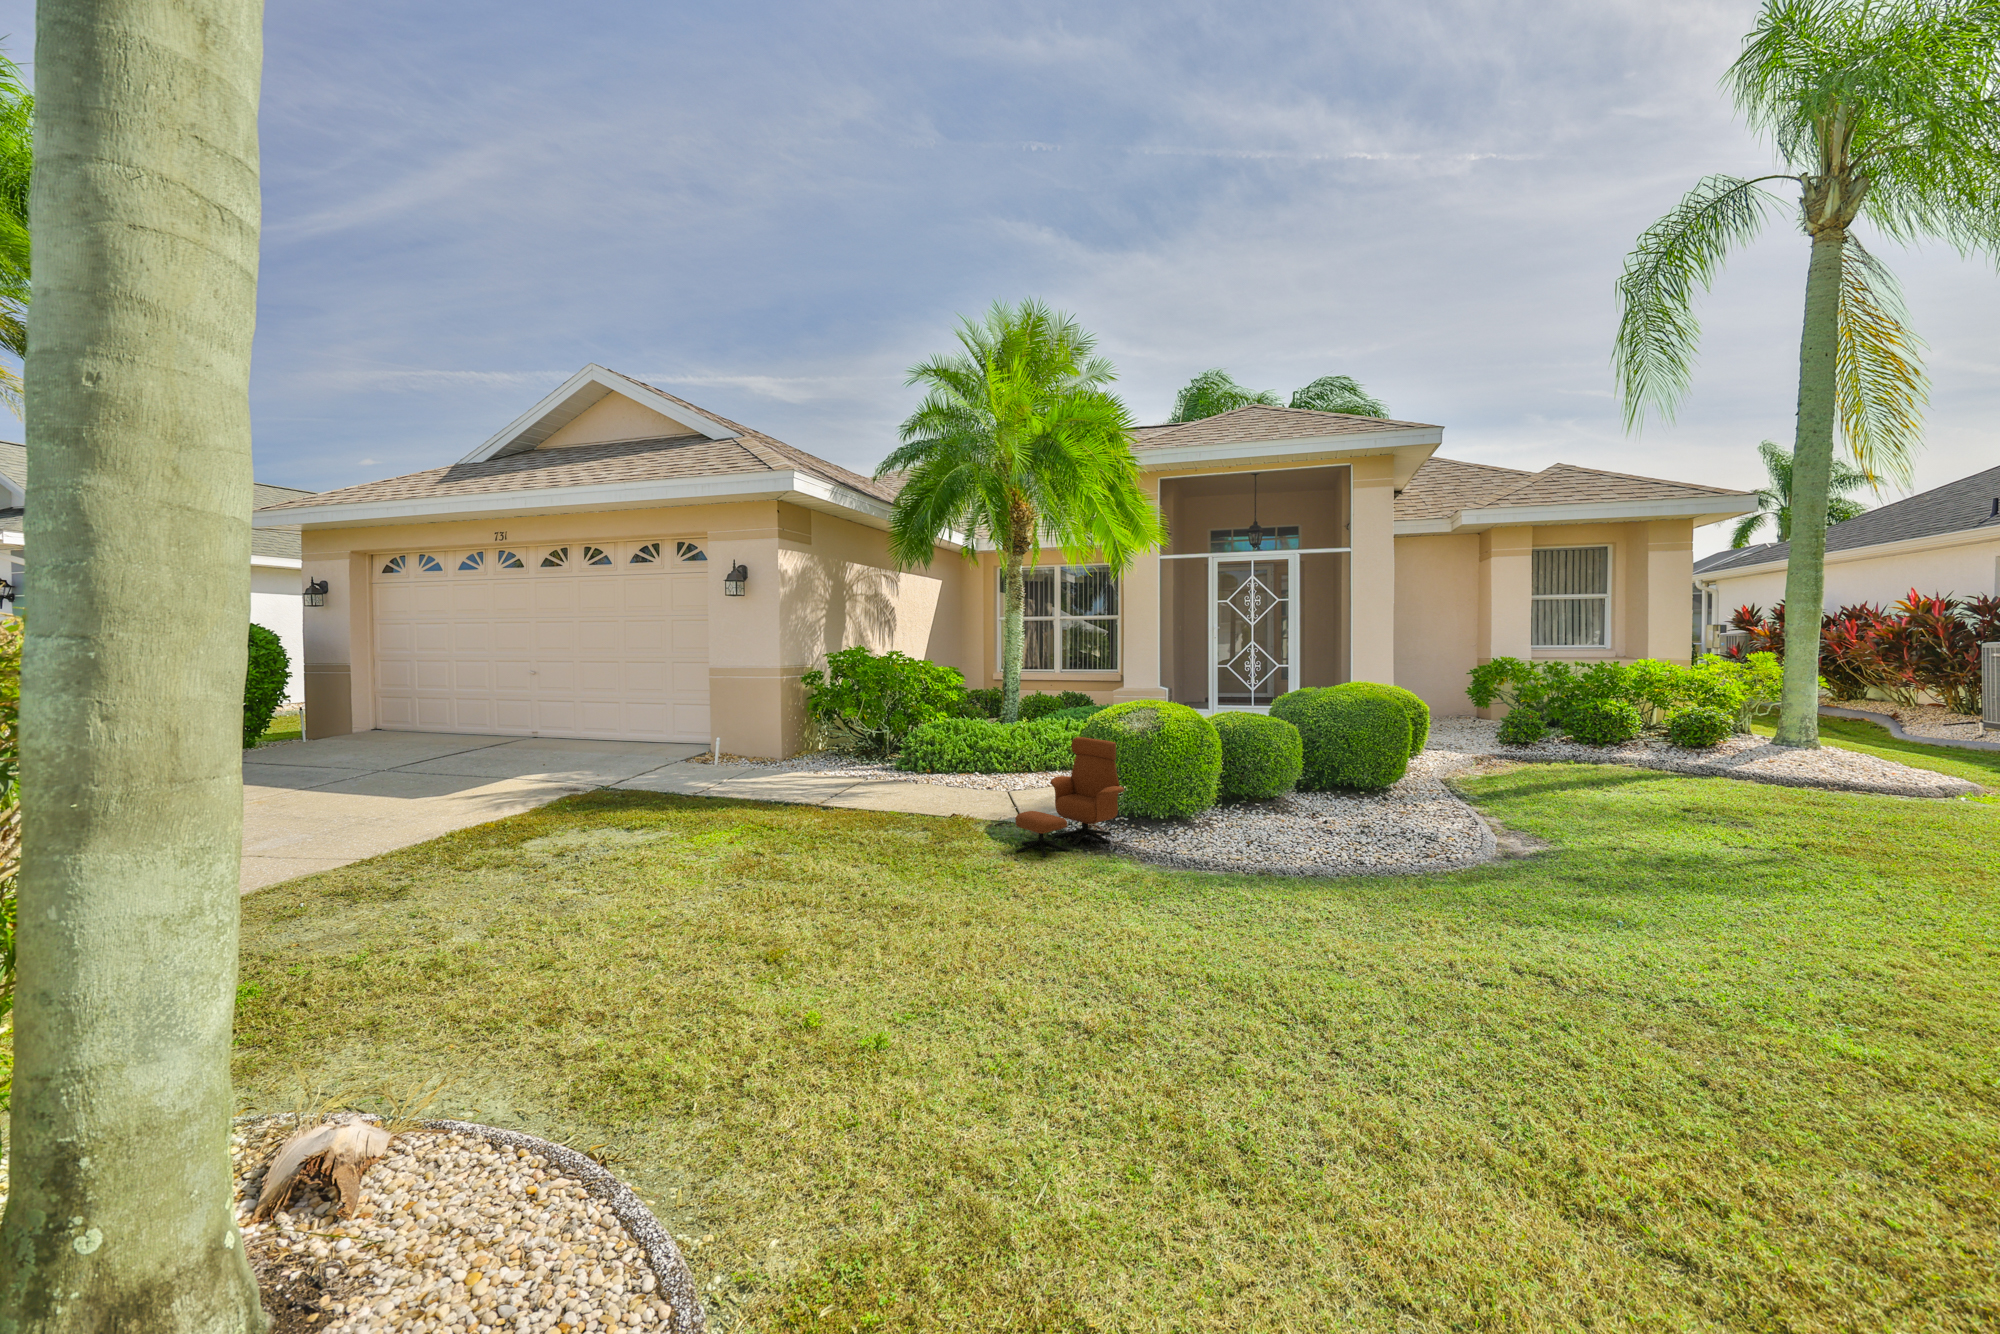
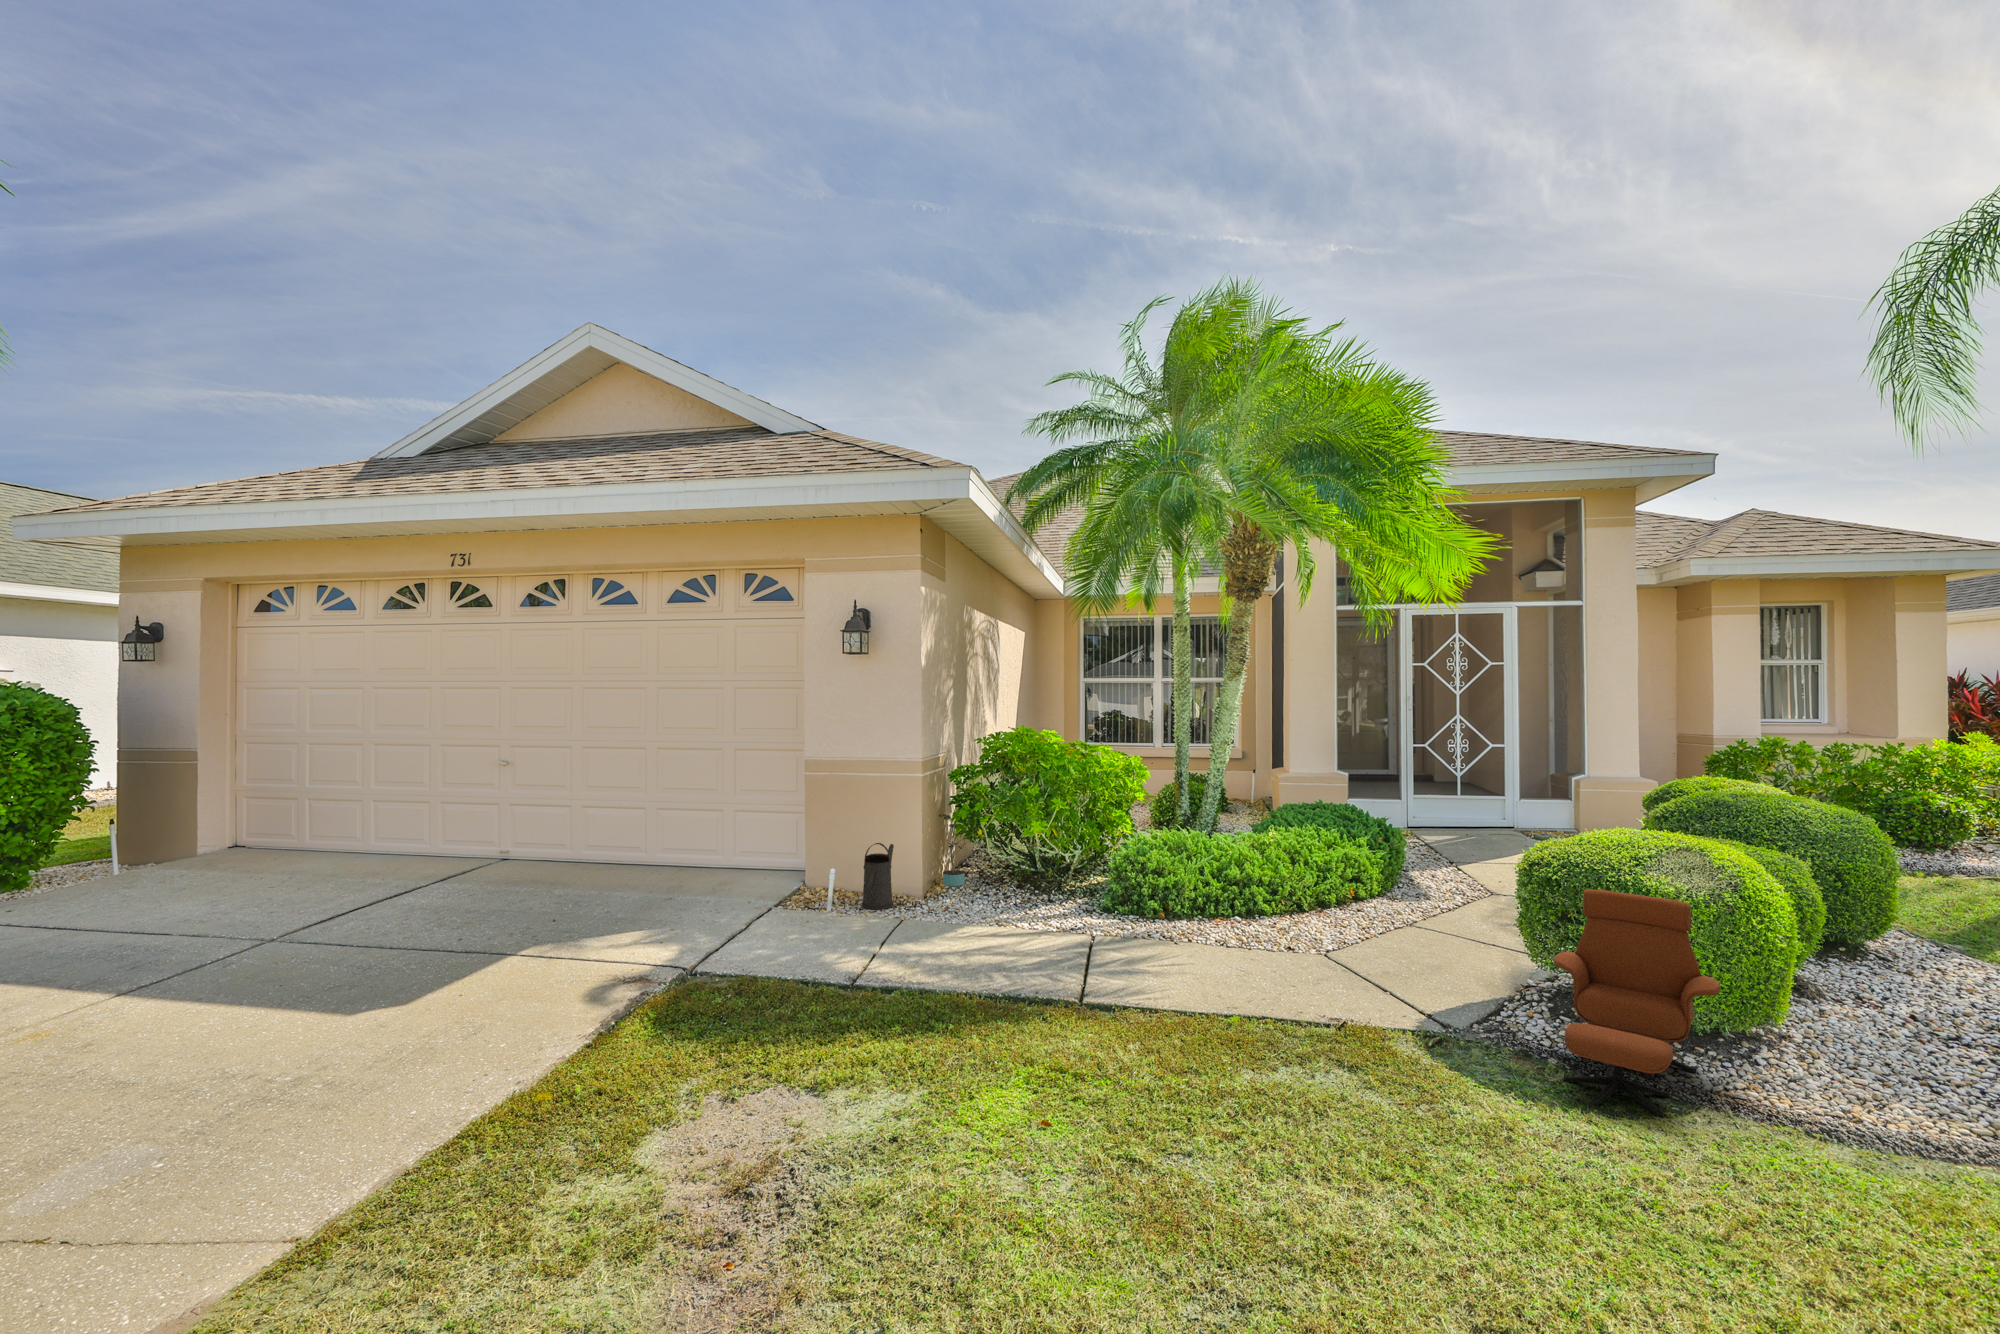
potted plant: none [805,707,833,756] -> present [939,814,972,886]
watering can: none [737,723,768,766] -> present [862,843,894,910]

